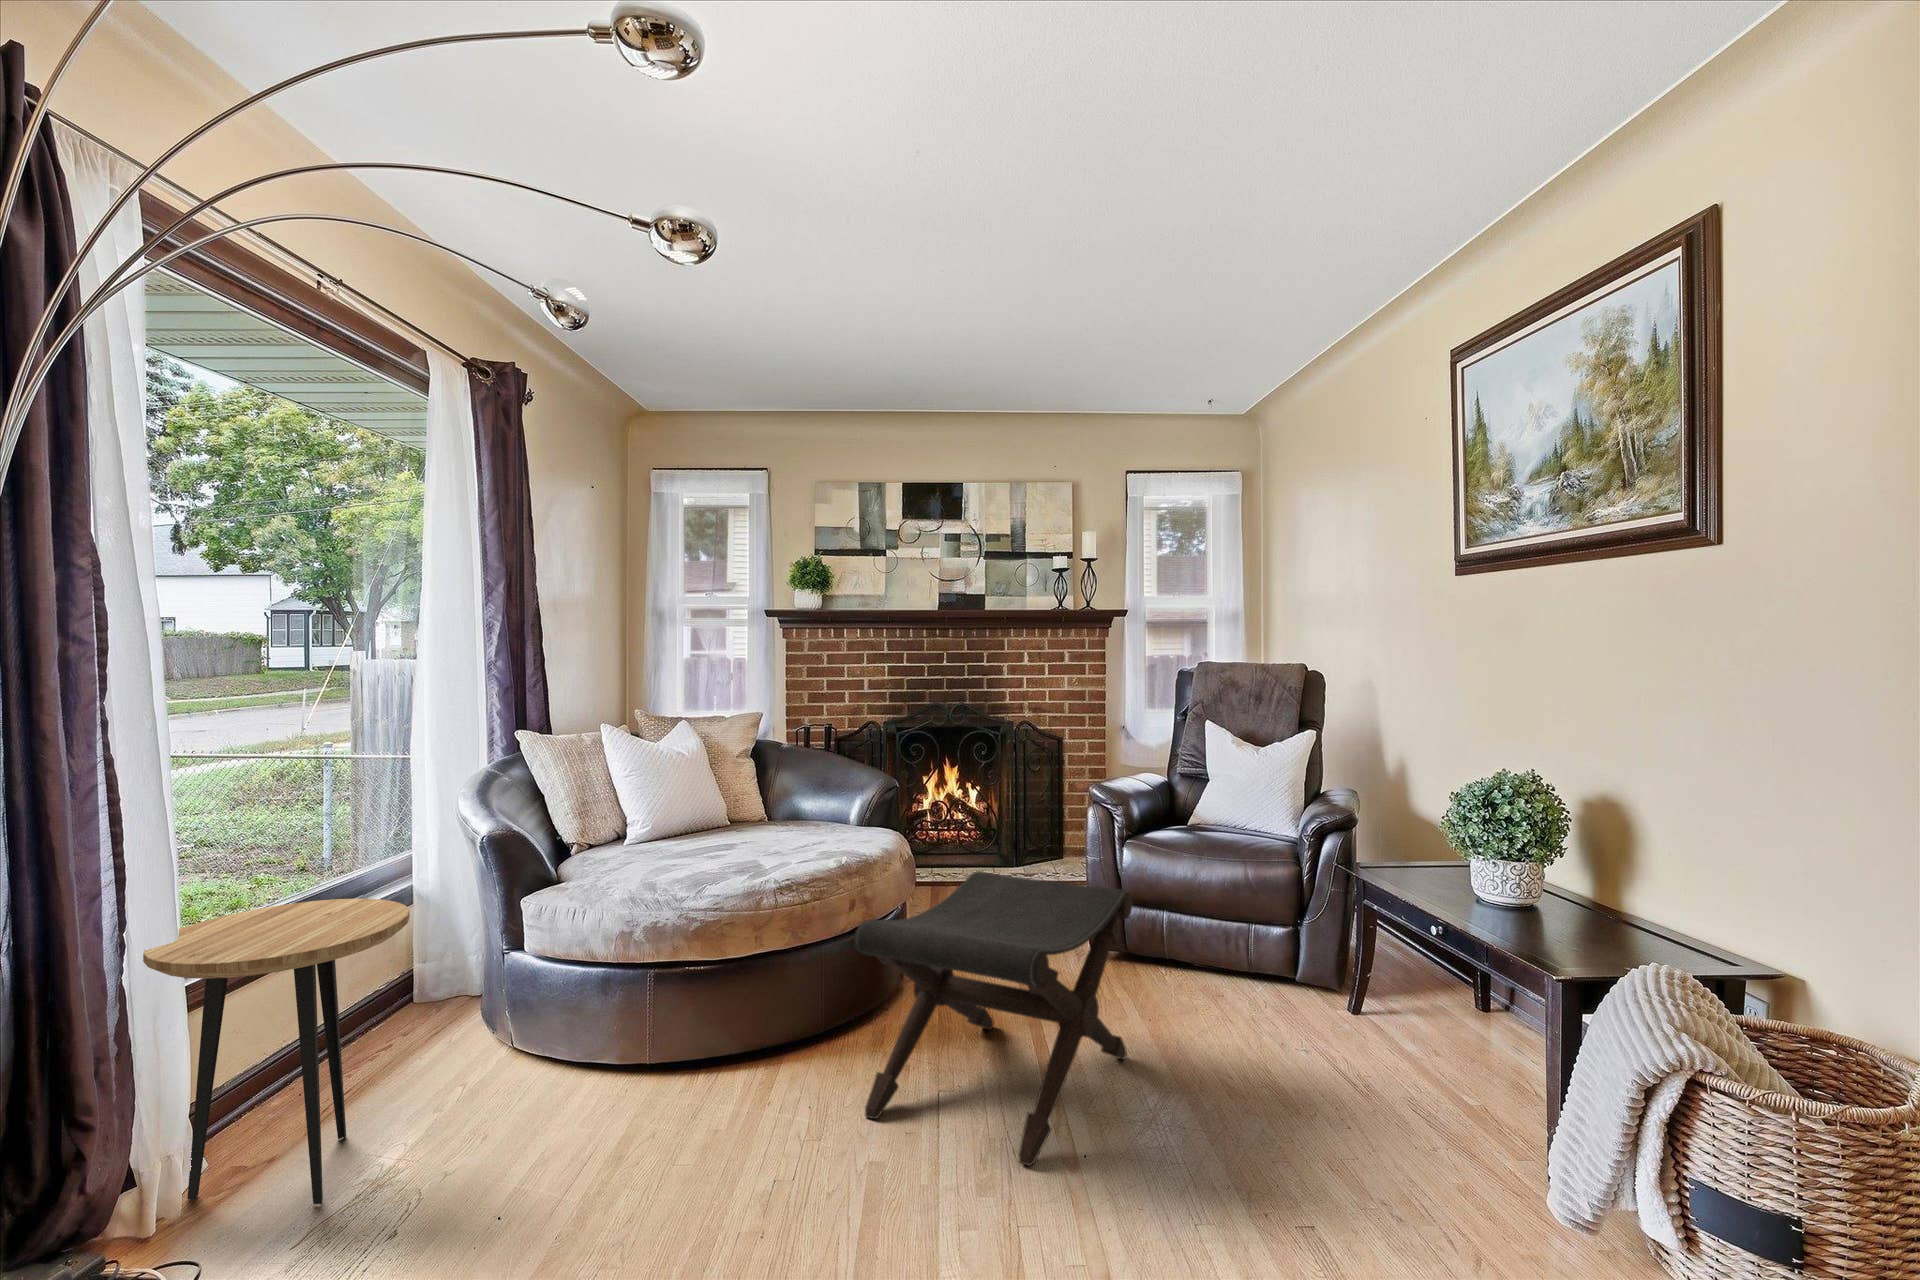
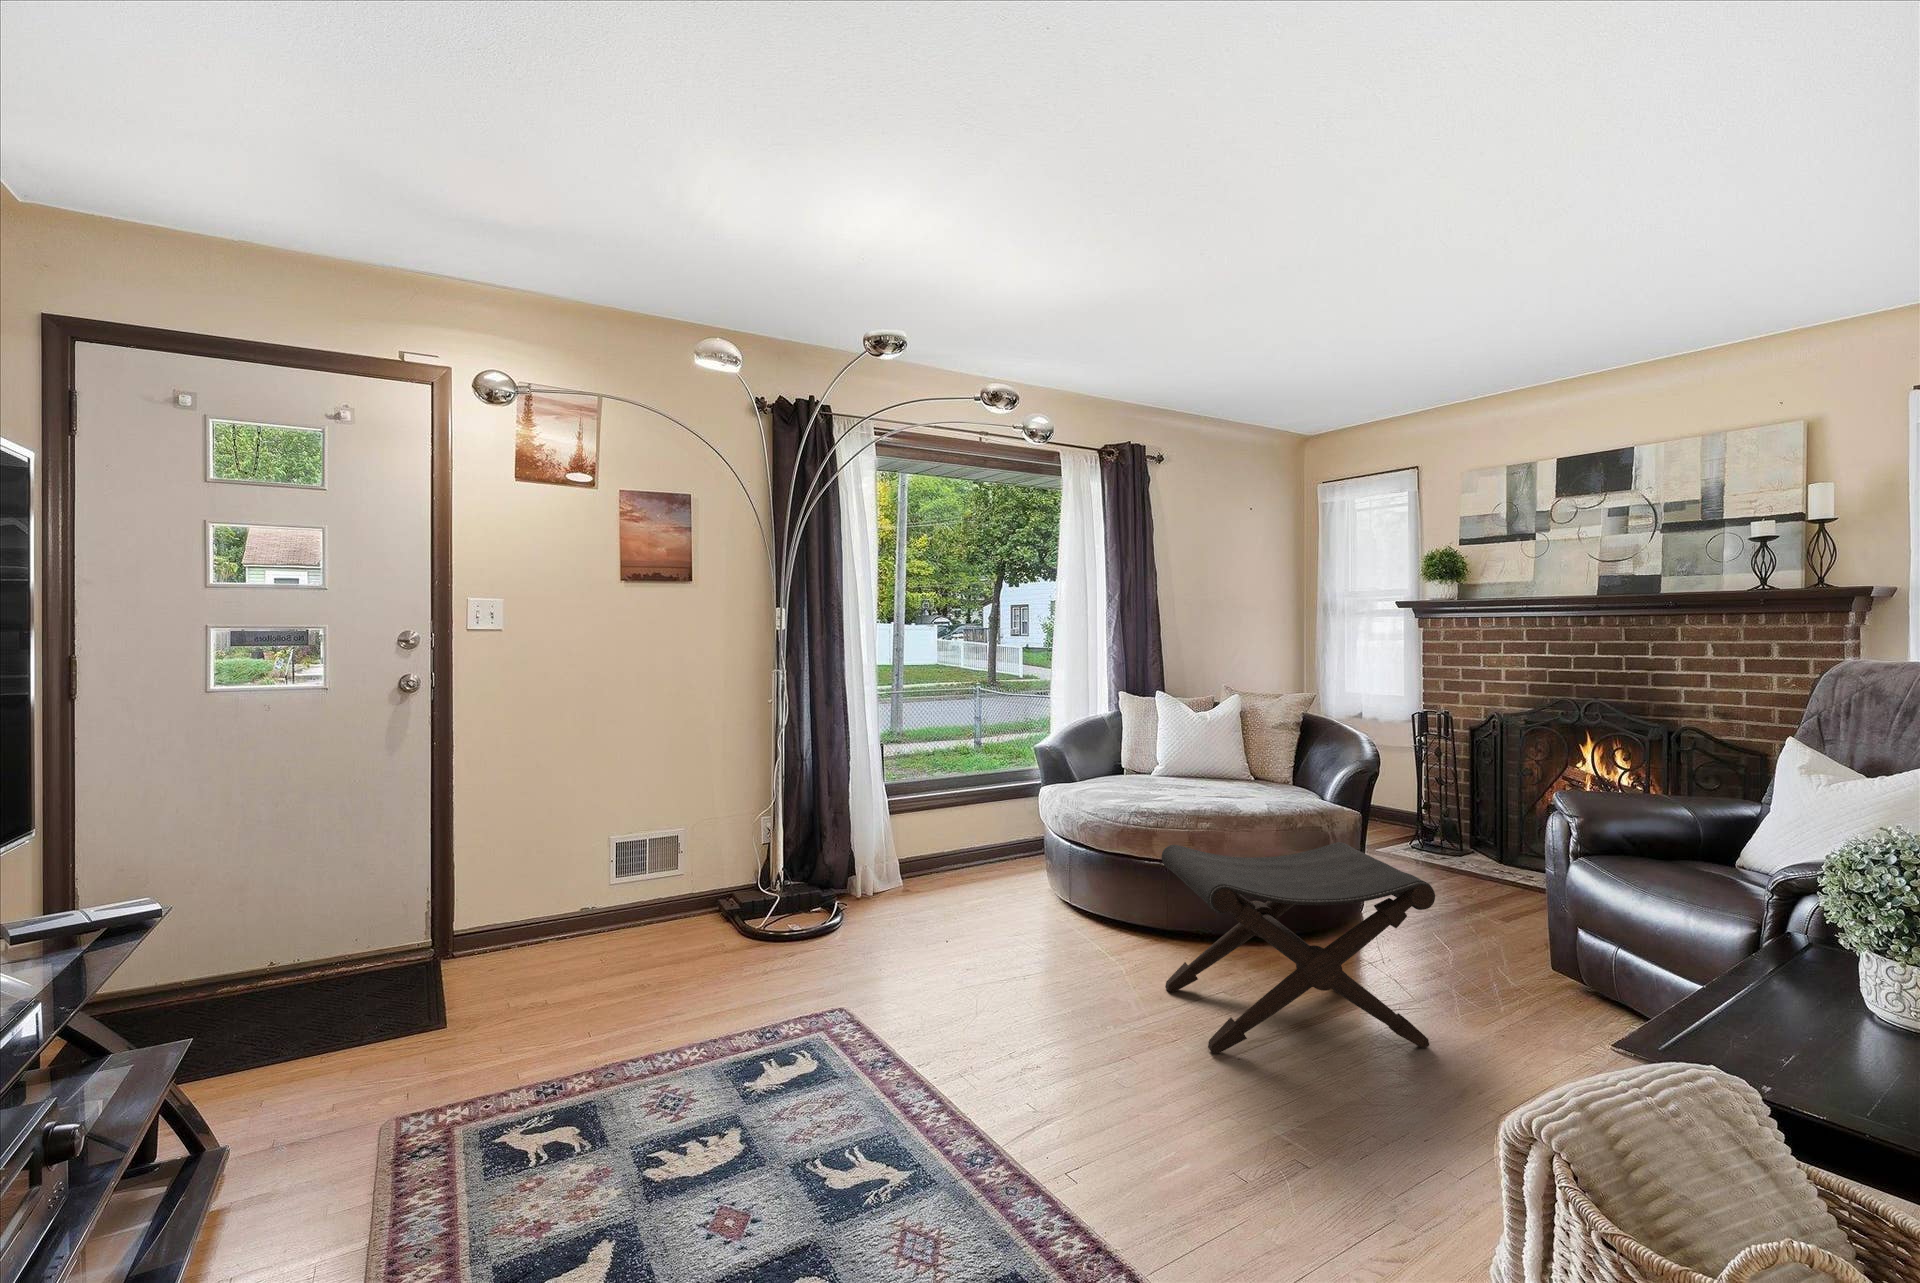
side table: present [143,899,410,1204] -> none [860,769,968,915]

